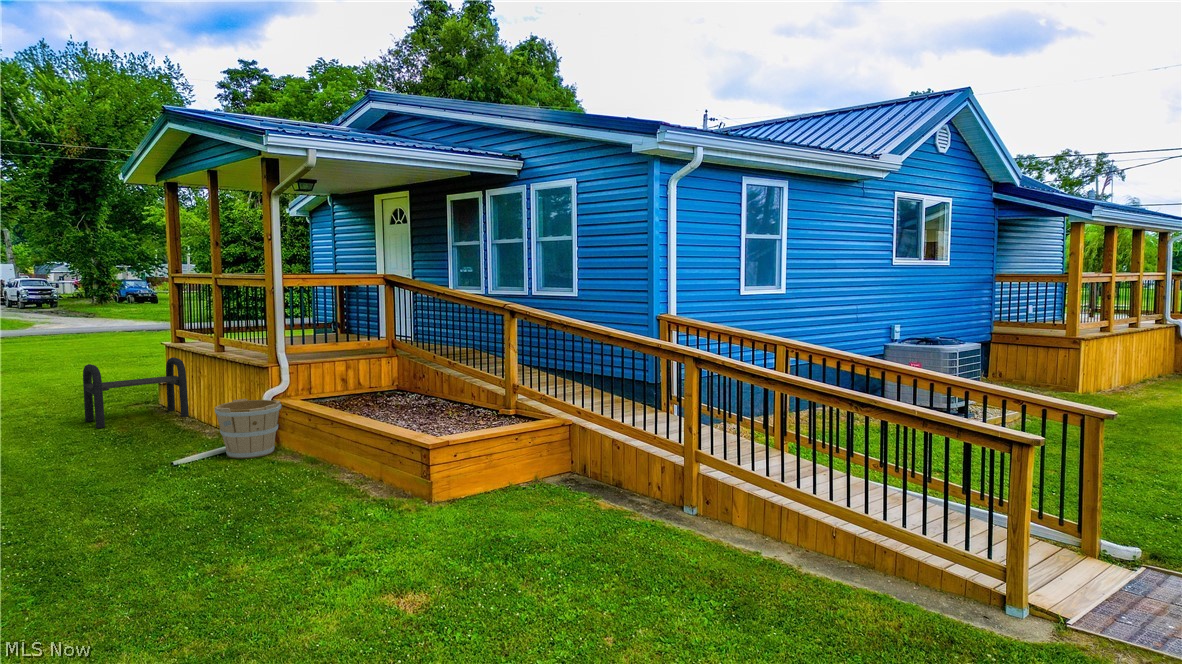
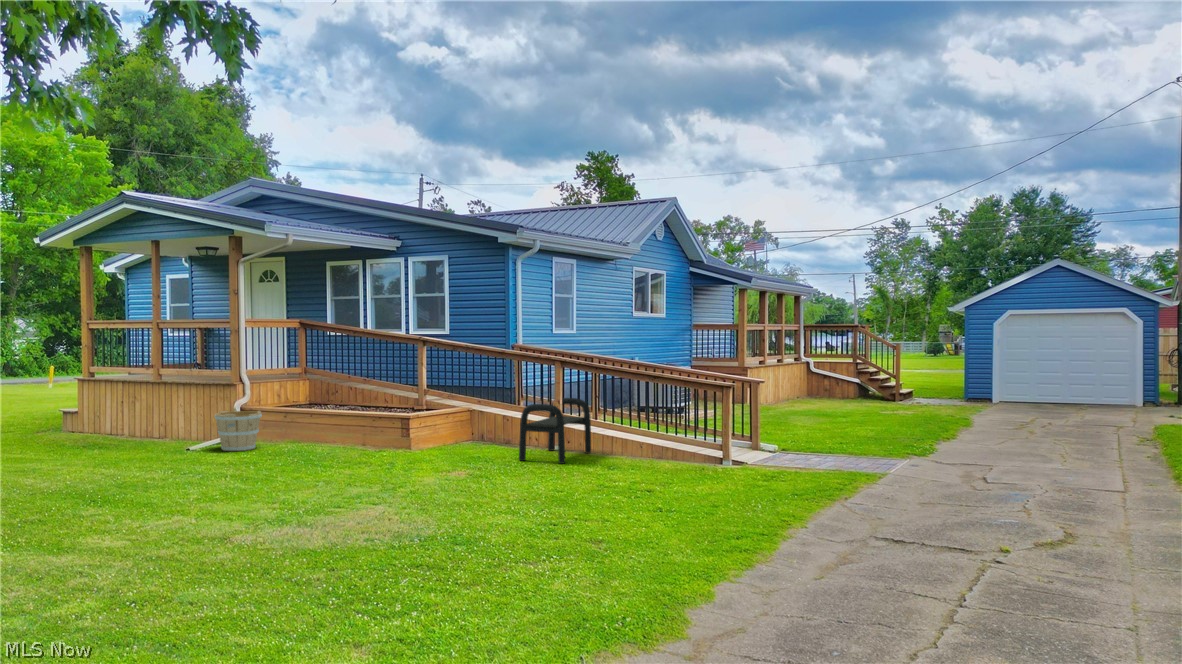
bench: present [83,357,189,428] -> present [519,398,591,464]

